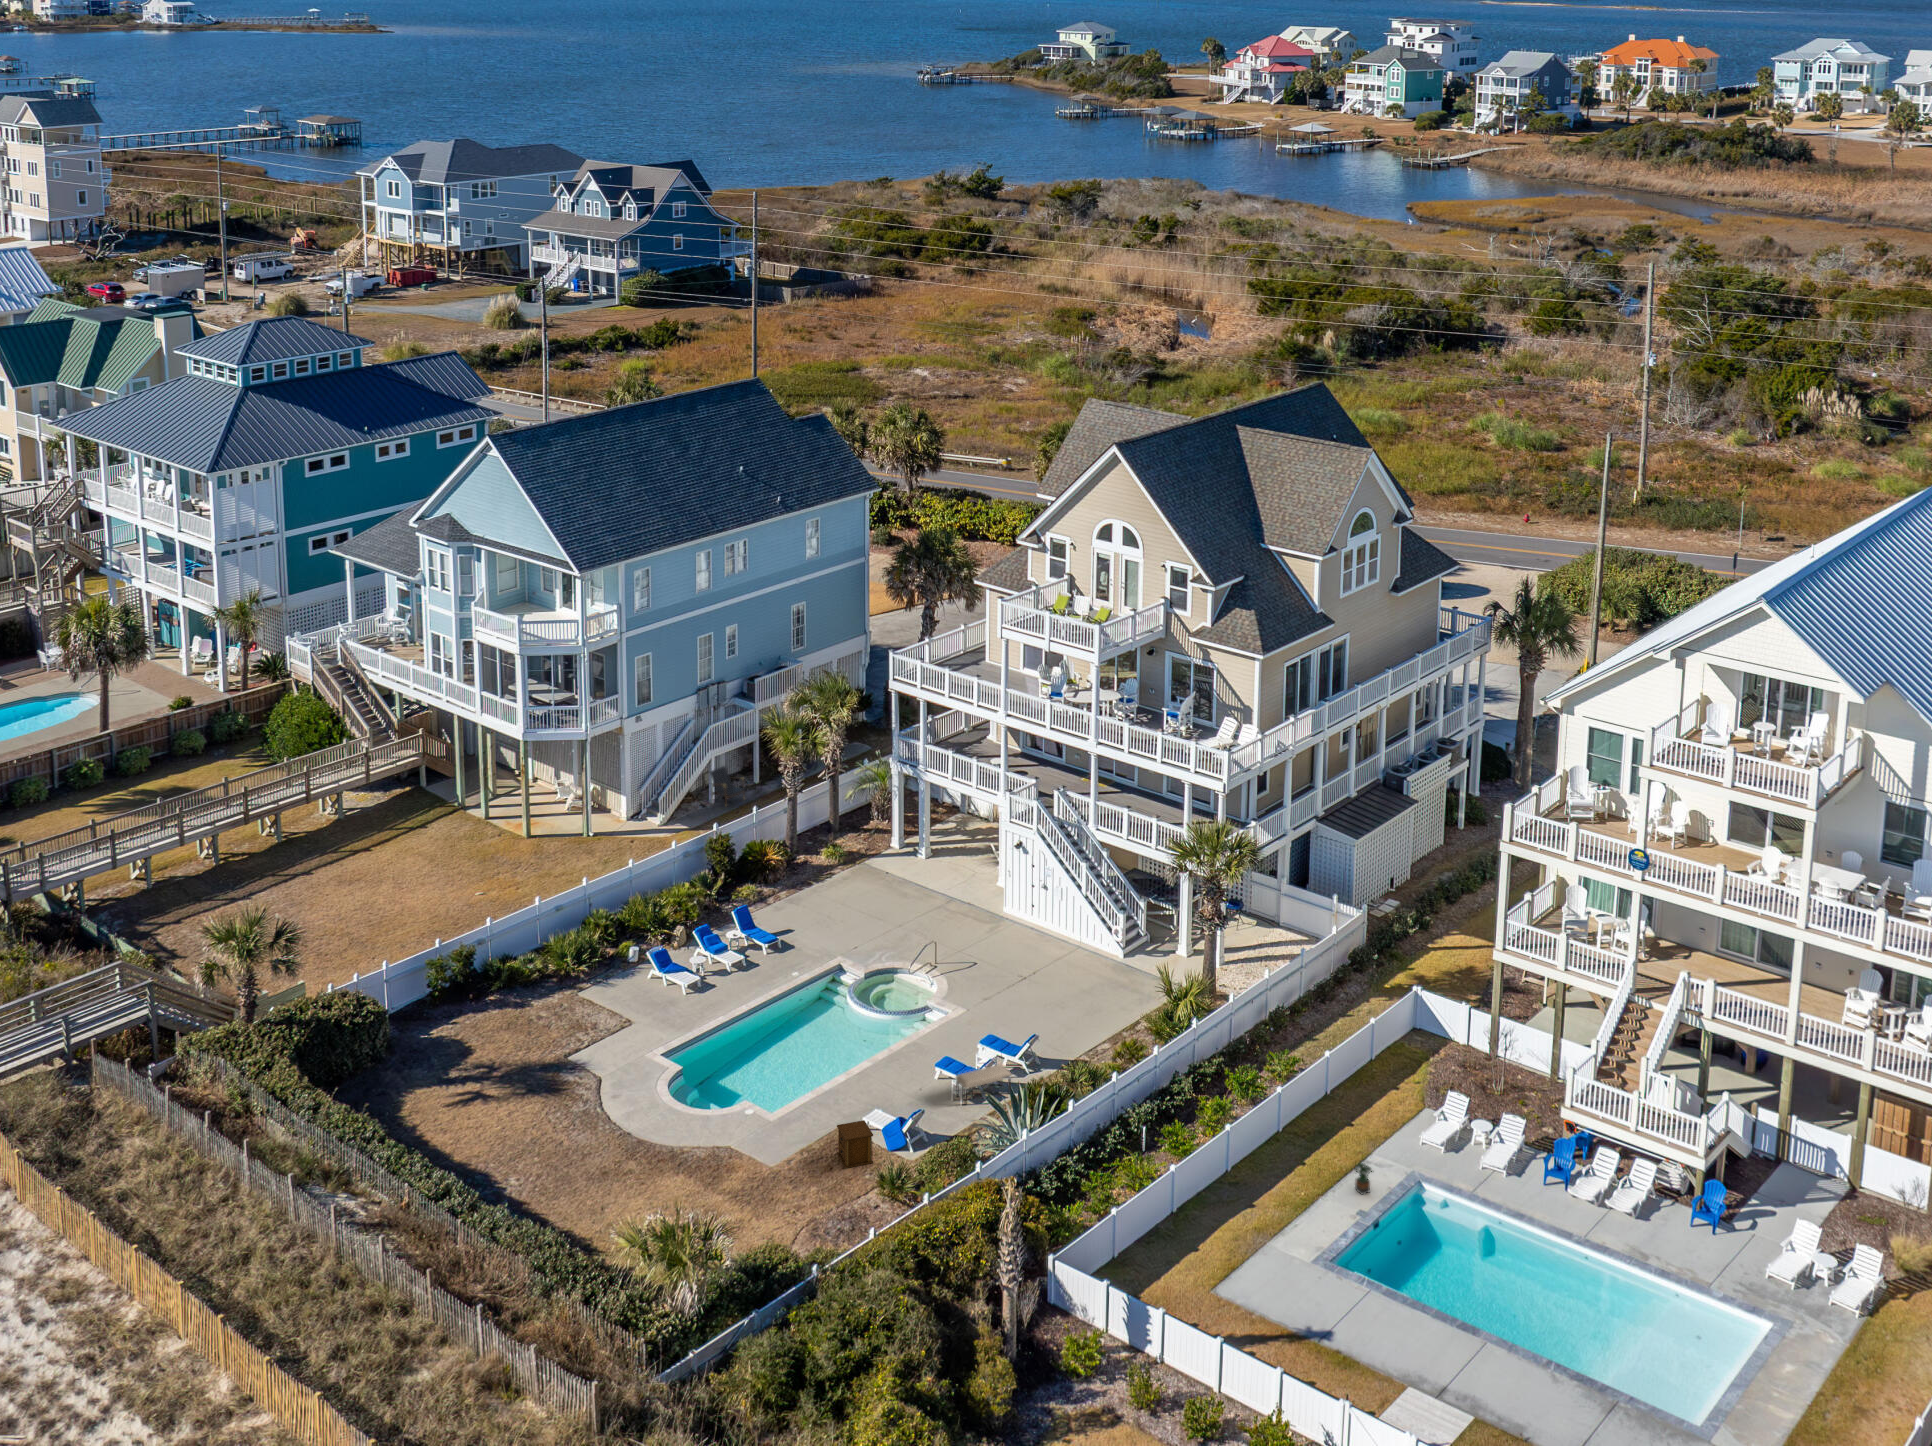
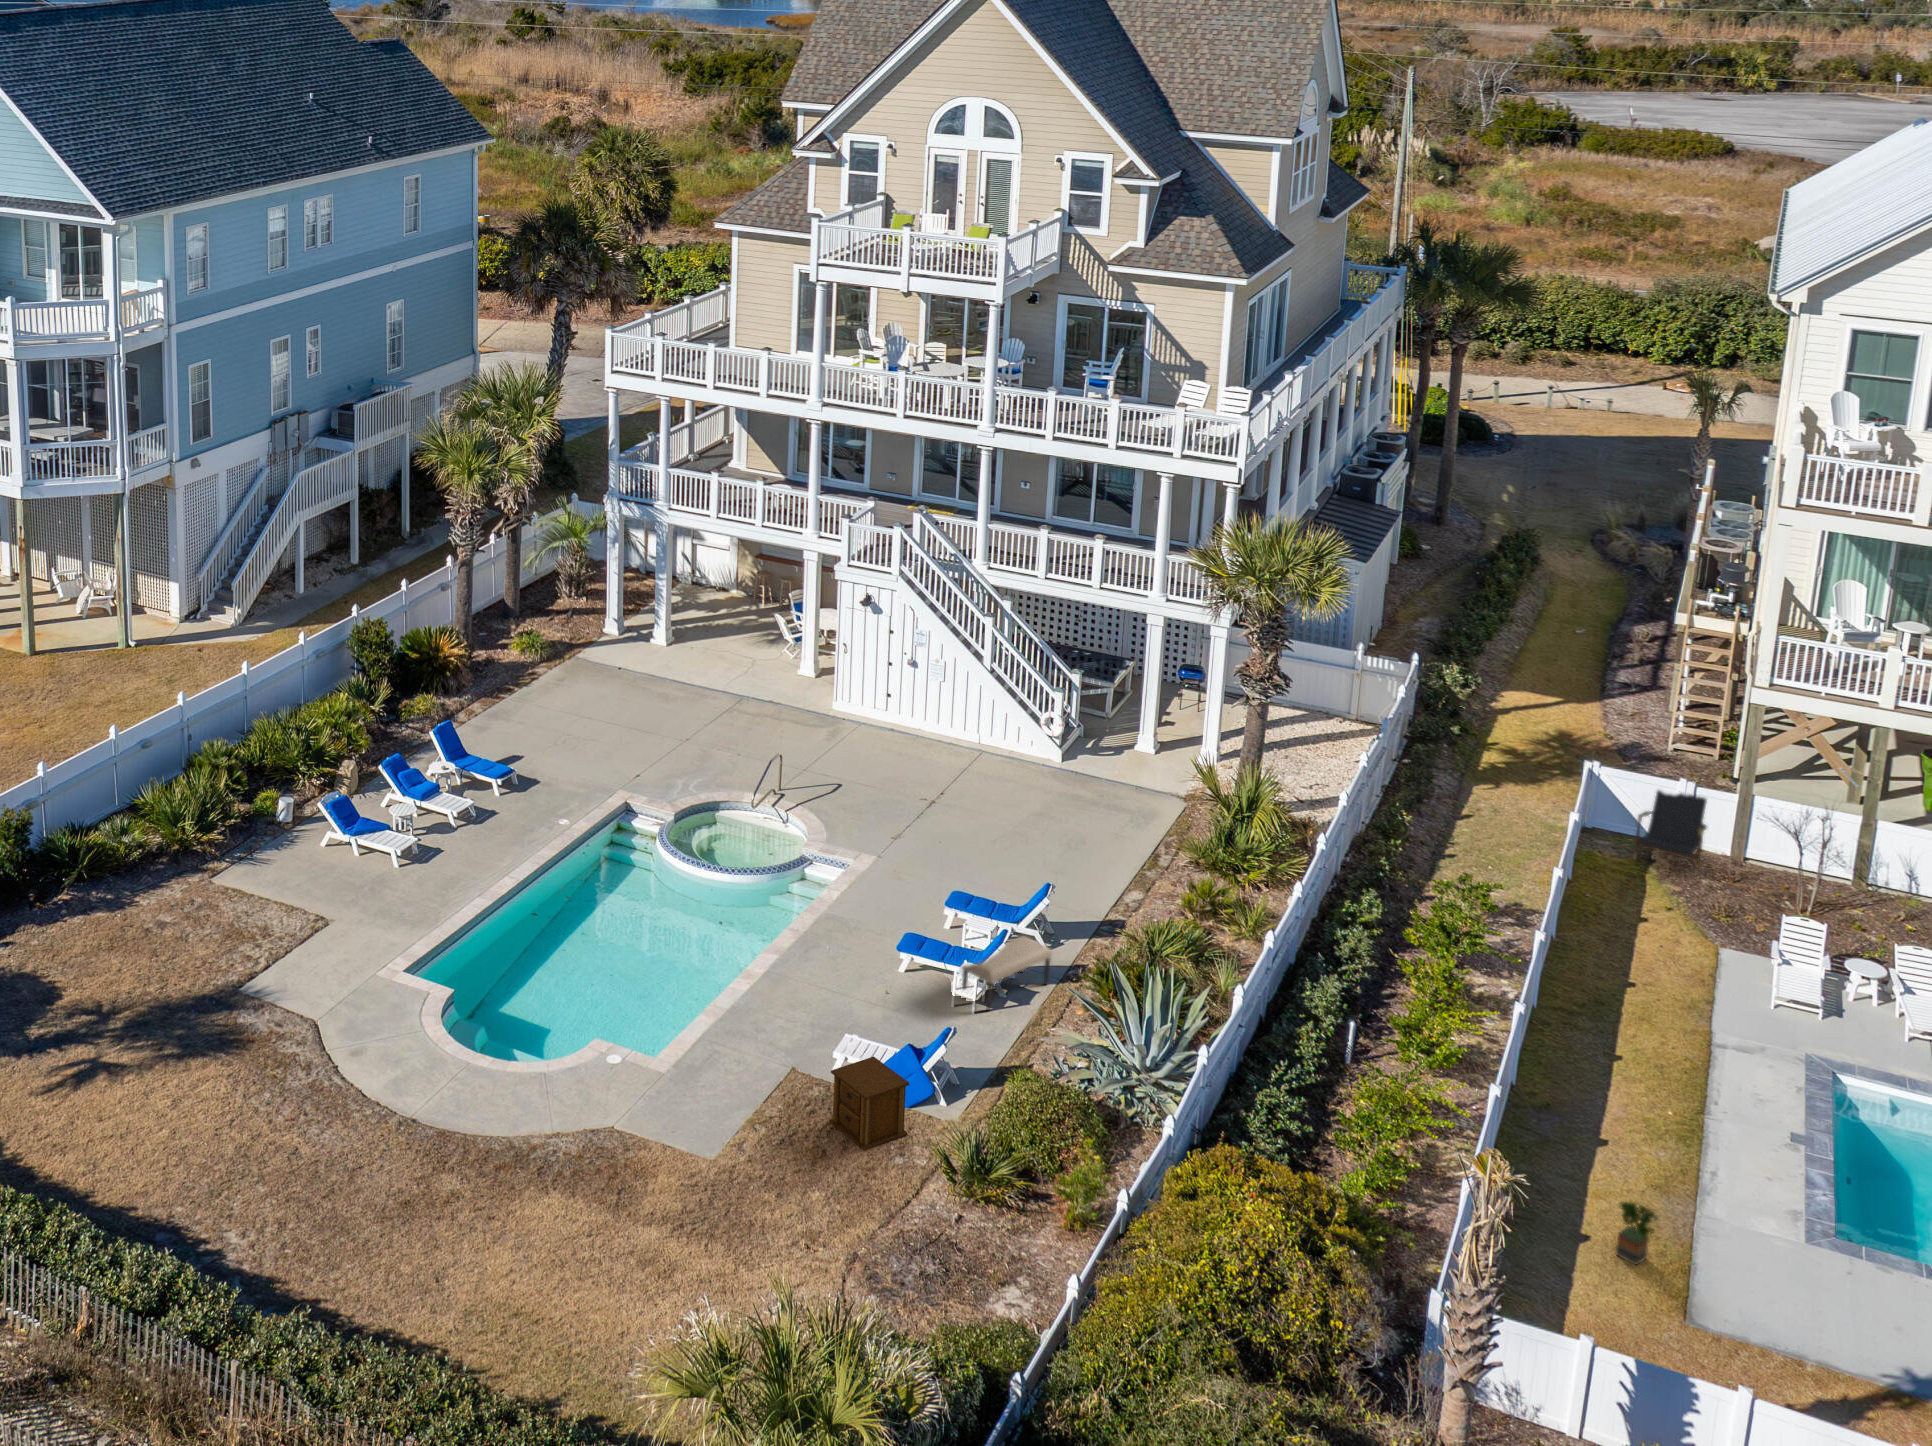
lounge chair: present [710,766,745,802] -> present [1633,790,1707,875]
potted tree: present [1355,1163,1372,1194] -> present [1616,1202,1658,1265]

